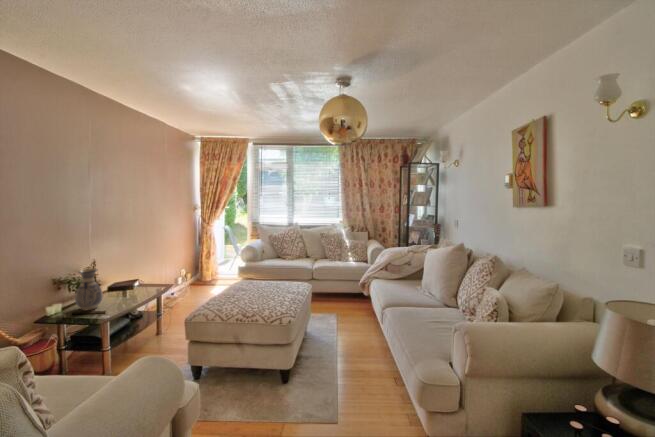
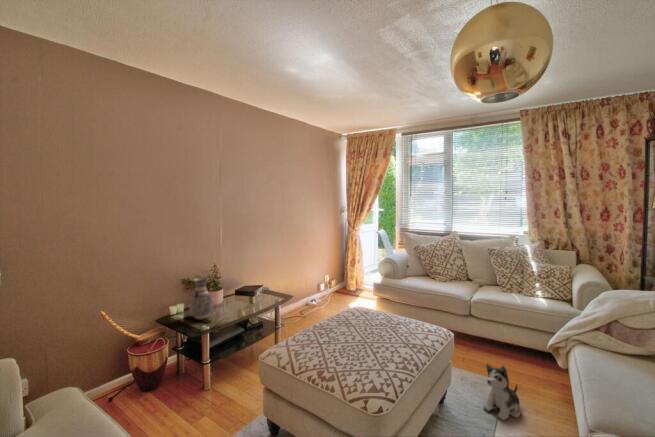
plush toy: none [330,299,349,332] -> present [483,364,521,420]

